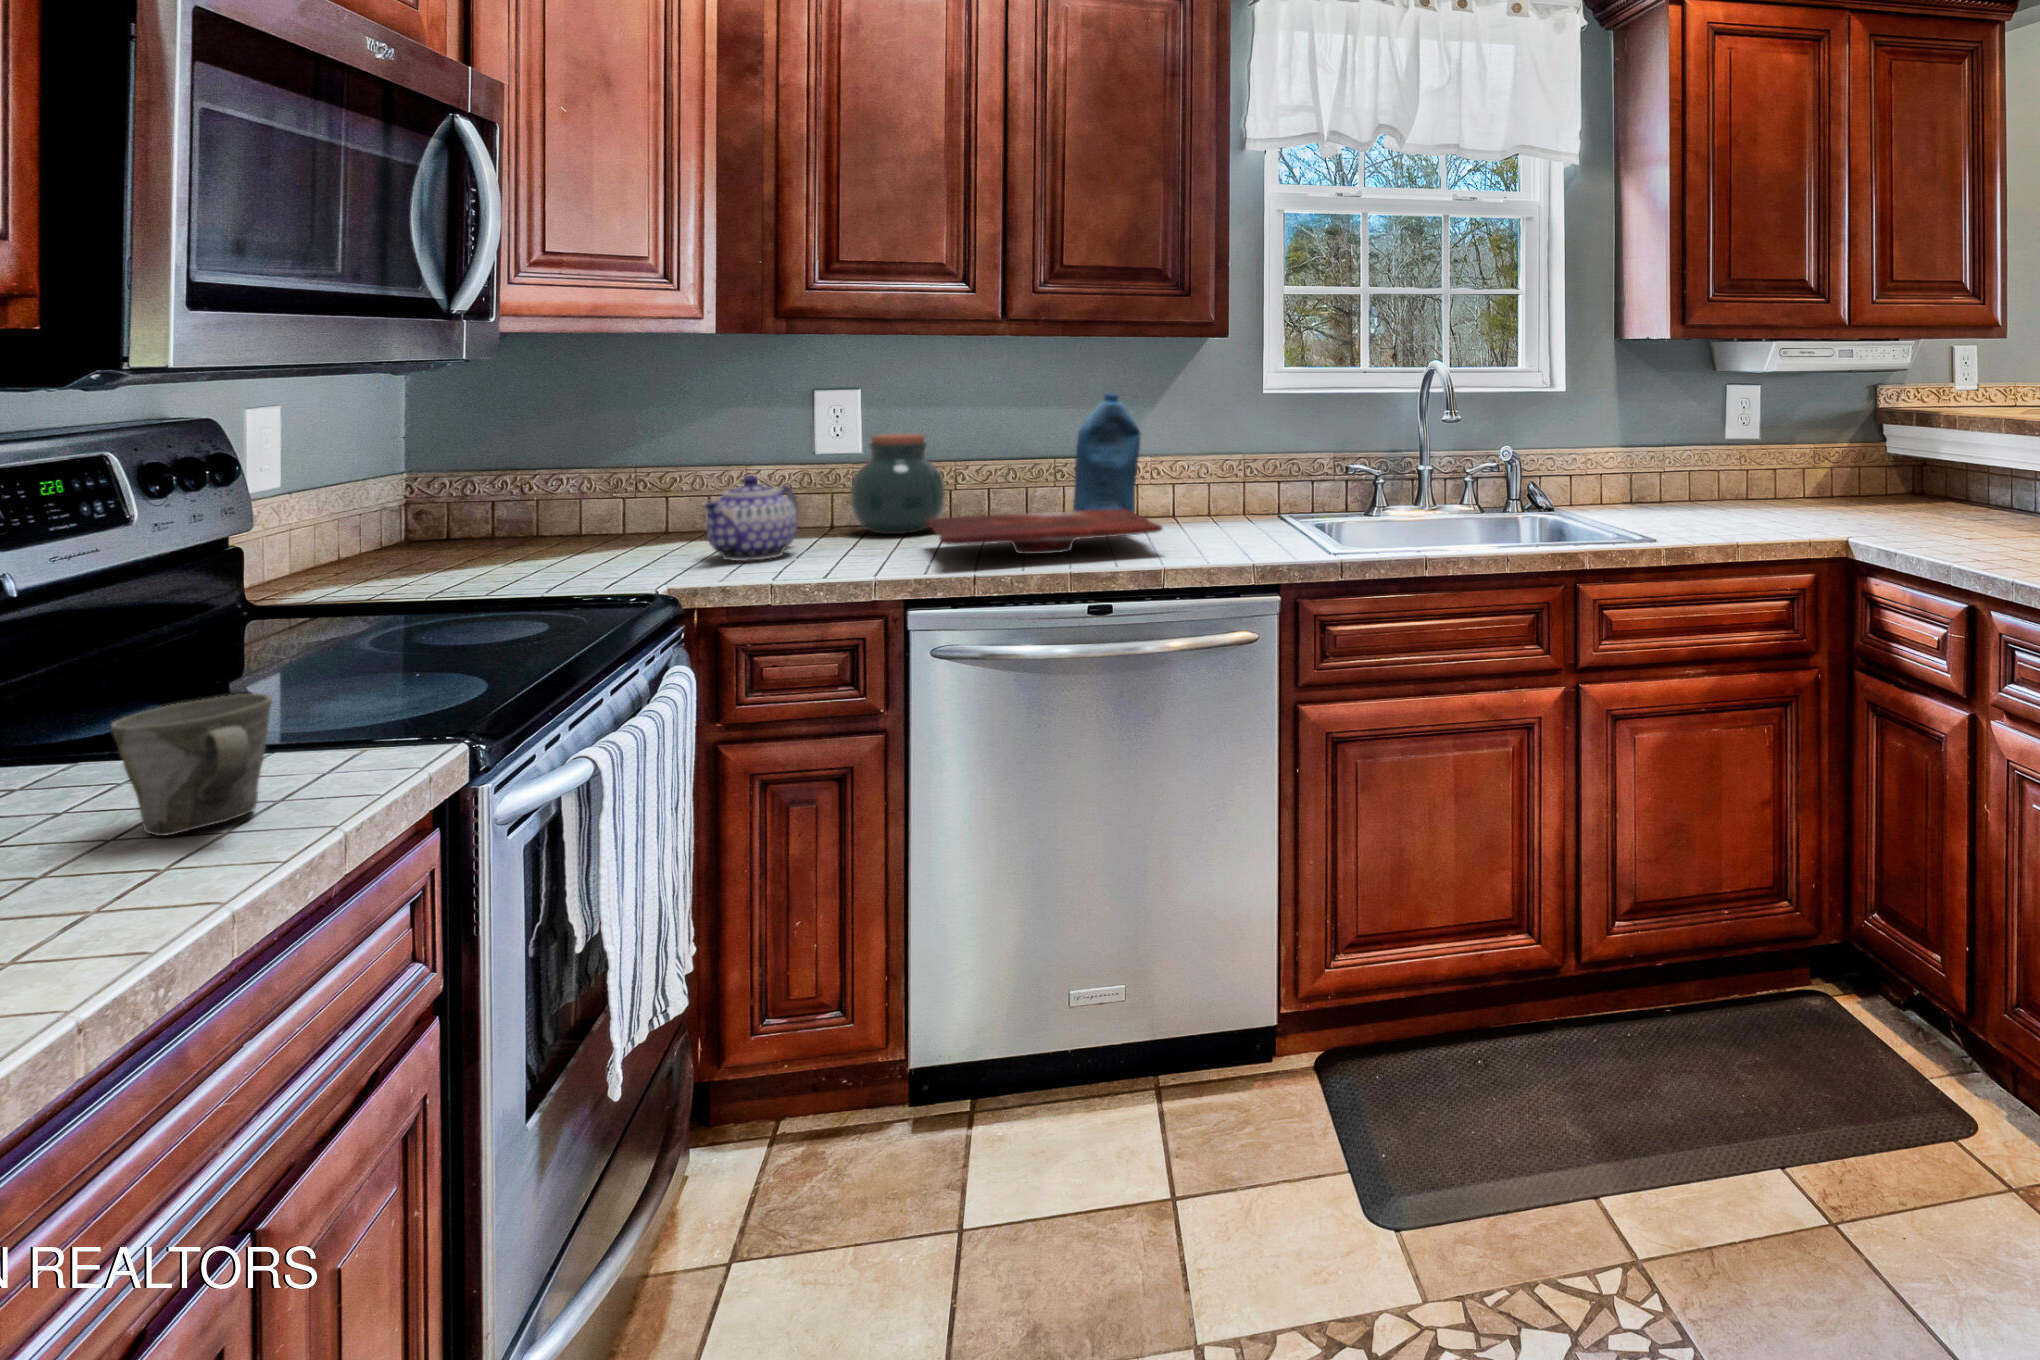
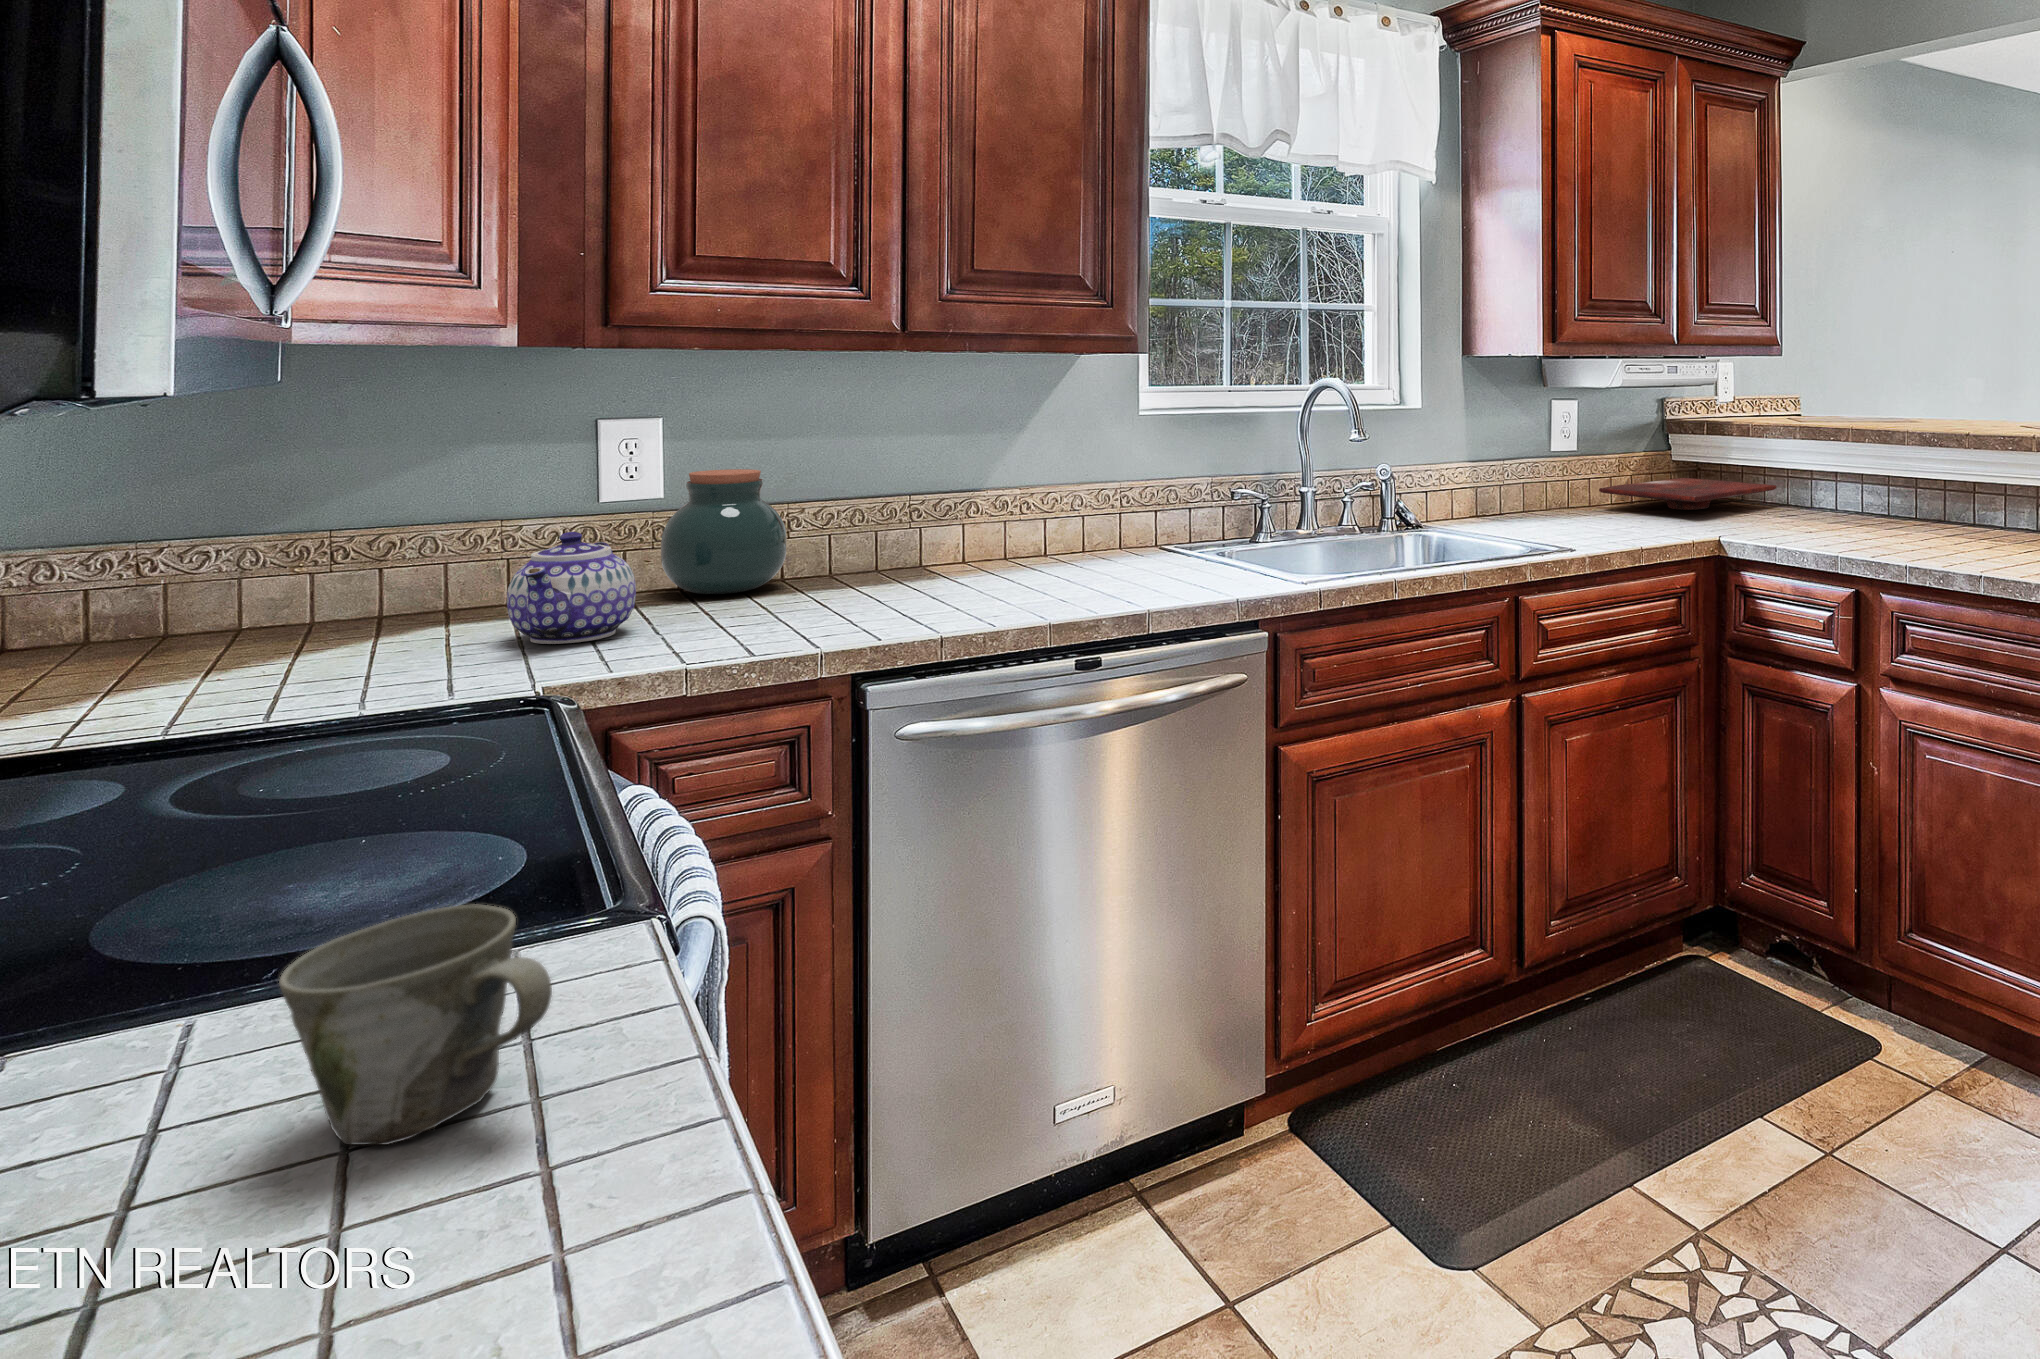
bottle: present [1073,393,1141,513] -> none [933,415,1013,563]
cutting board: present [925,509,1162,554] -> present [1599,478,1776,510]

